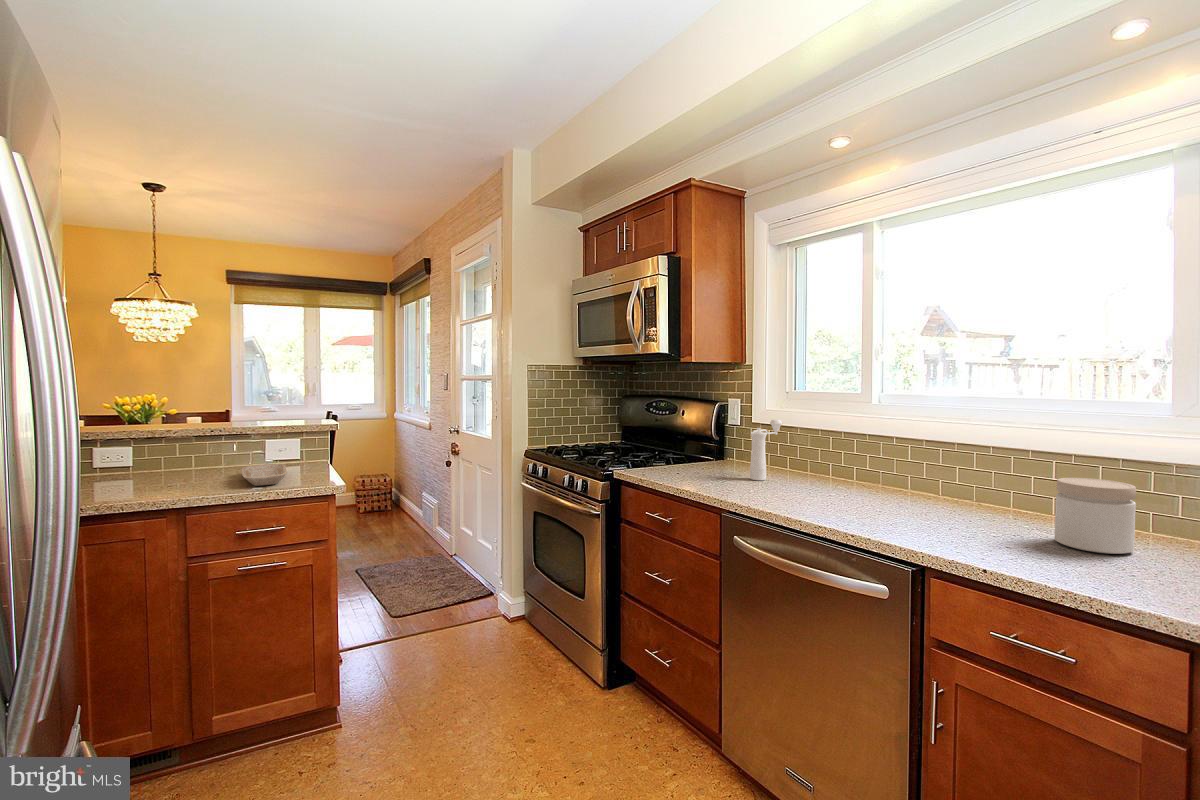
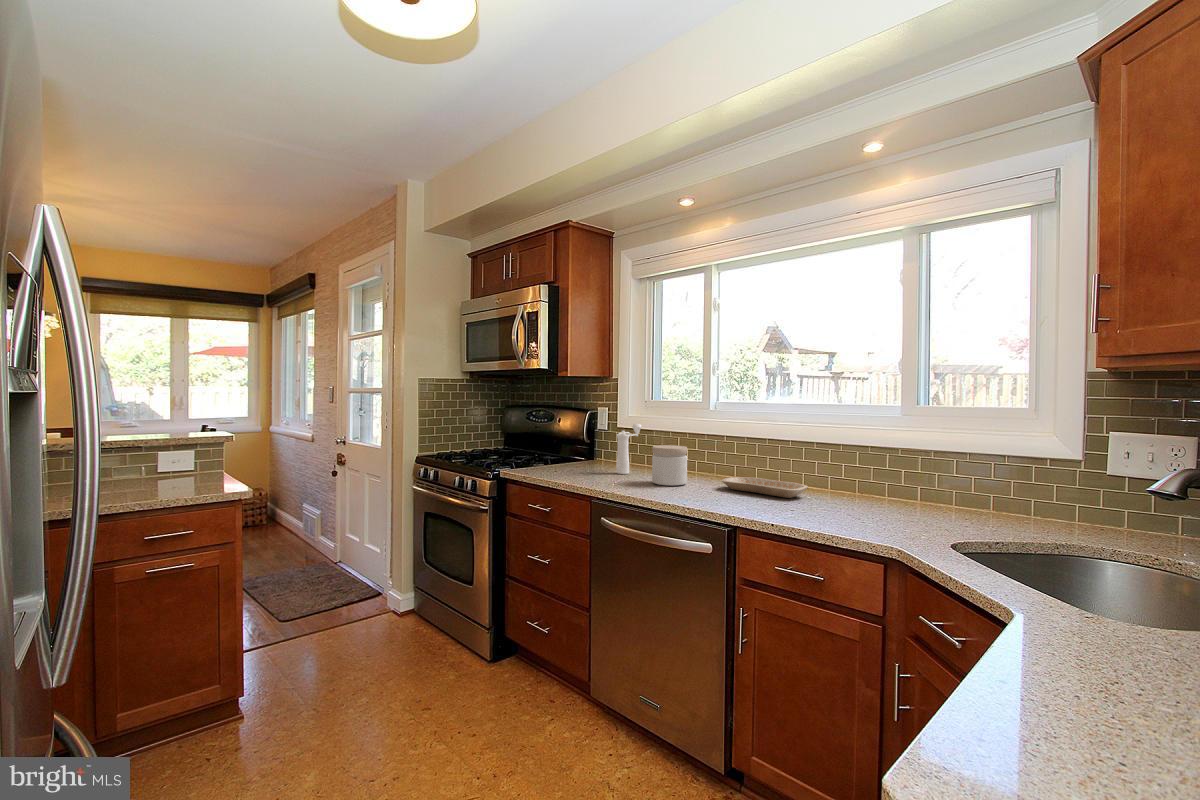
tray: present [241,464,287,486] -> present [722,477,808,498]
jar: present [1055,478,1136,554] -> present [652,445,687,486]

